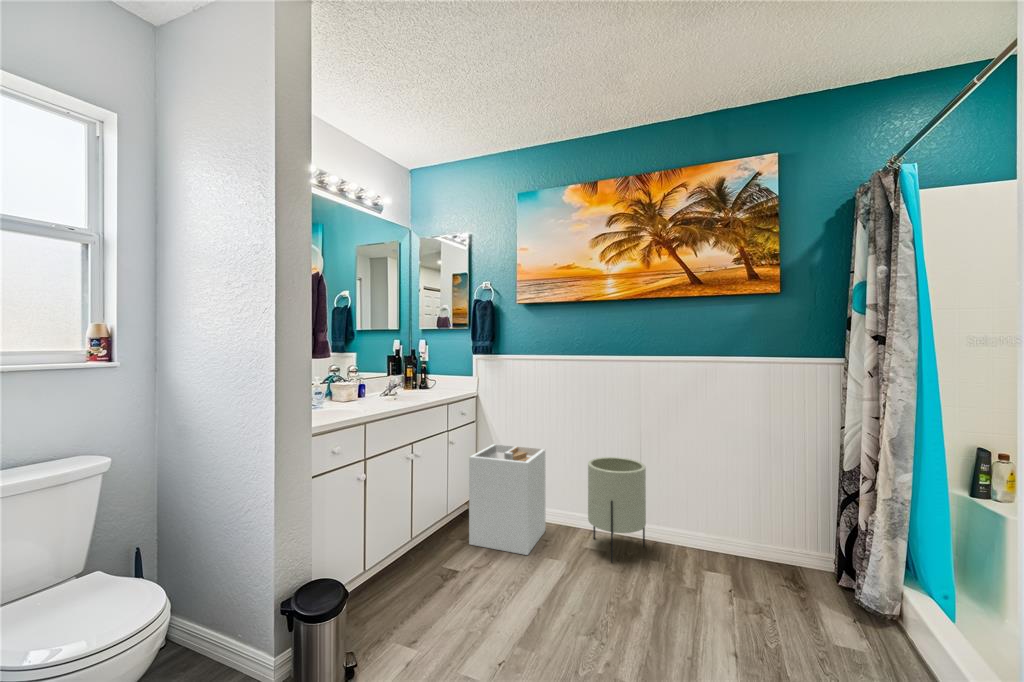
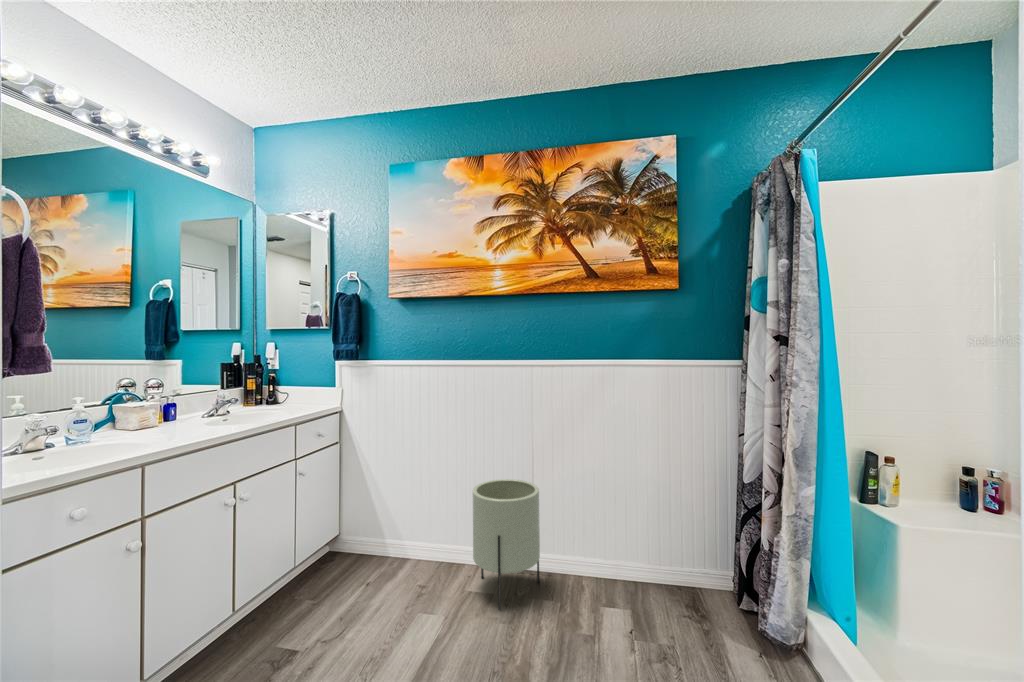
laundry hamper: present [469,444,545,555] -> none [322,471,425,612]

